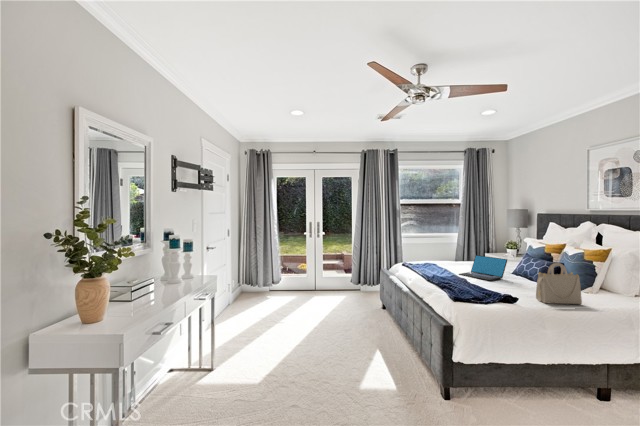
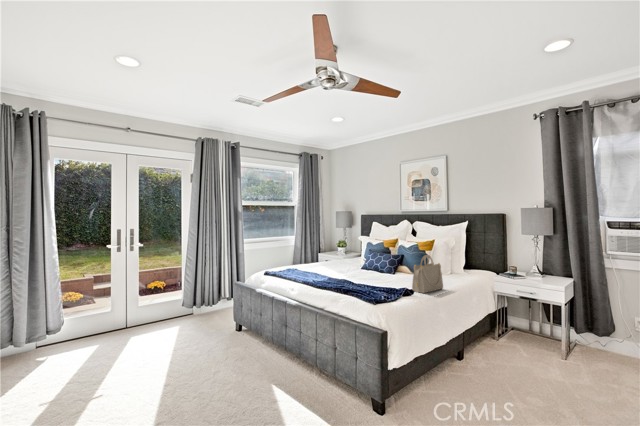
laptop: present [459,255,507,281] -> none [325,255,364,279]

